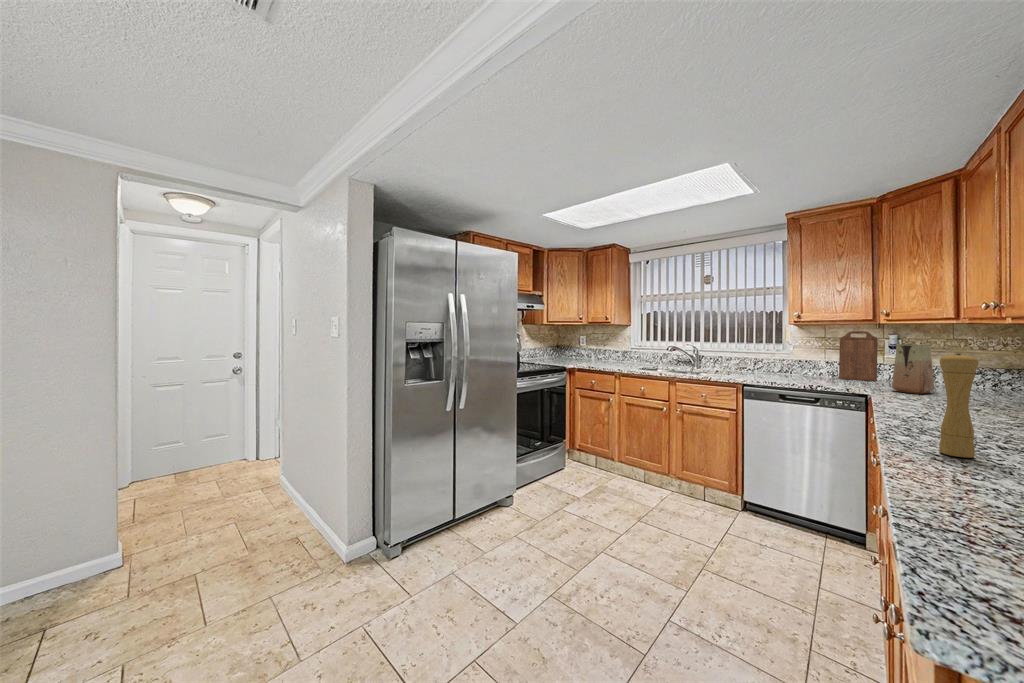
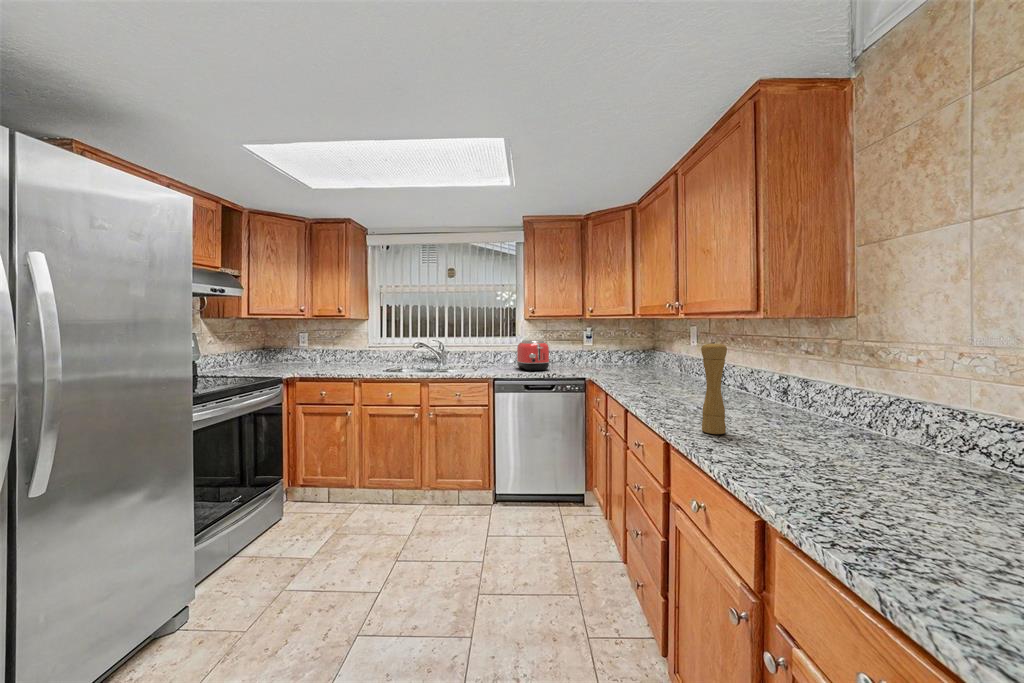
cutting board: present [839,331,878,381] -> none [558,325,582,367]
vase: present [892,344,934,394] -> none [601,335,624,375]
toaster: none [779,347,821,381] -> present [517,340,549,371]

